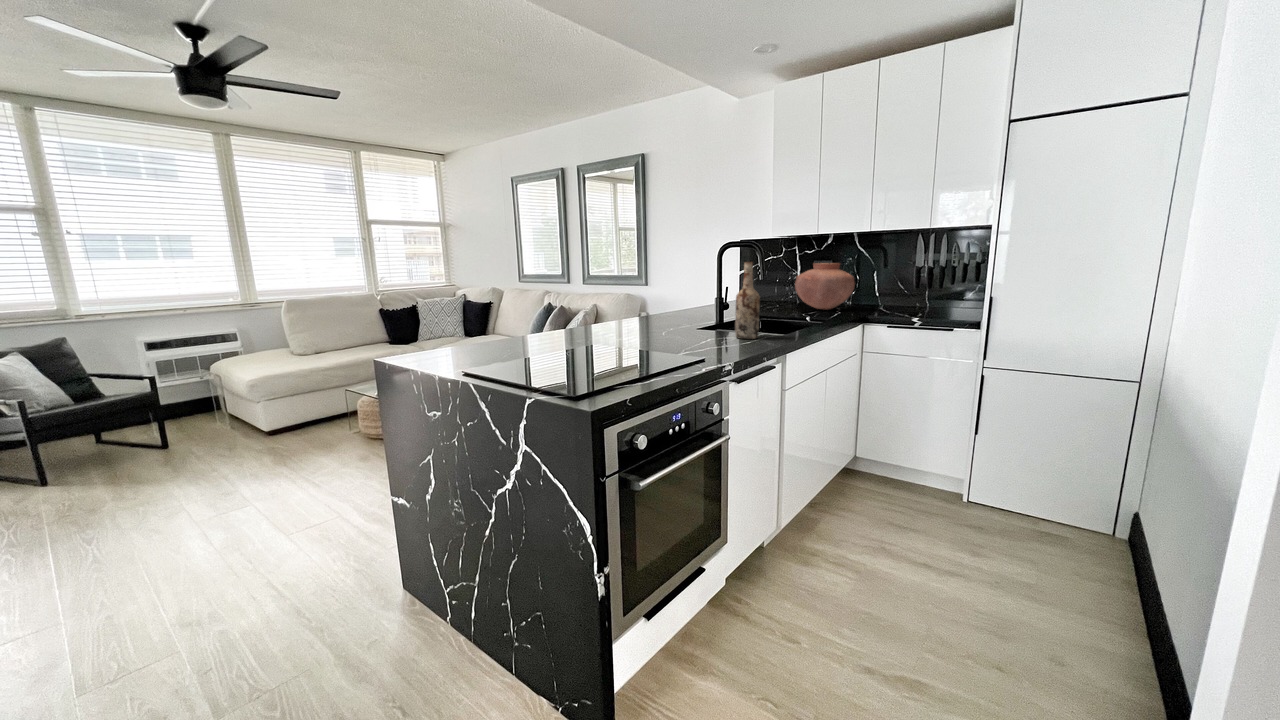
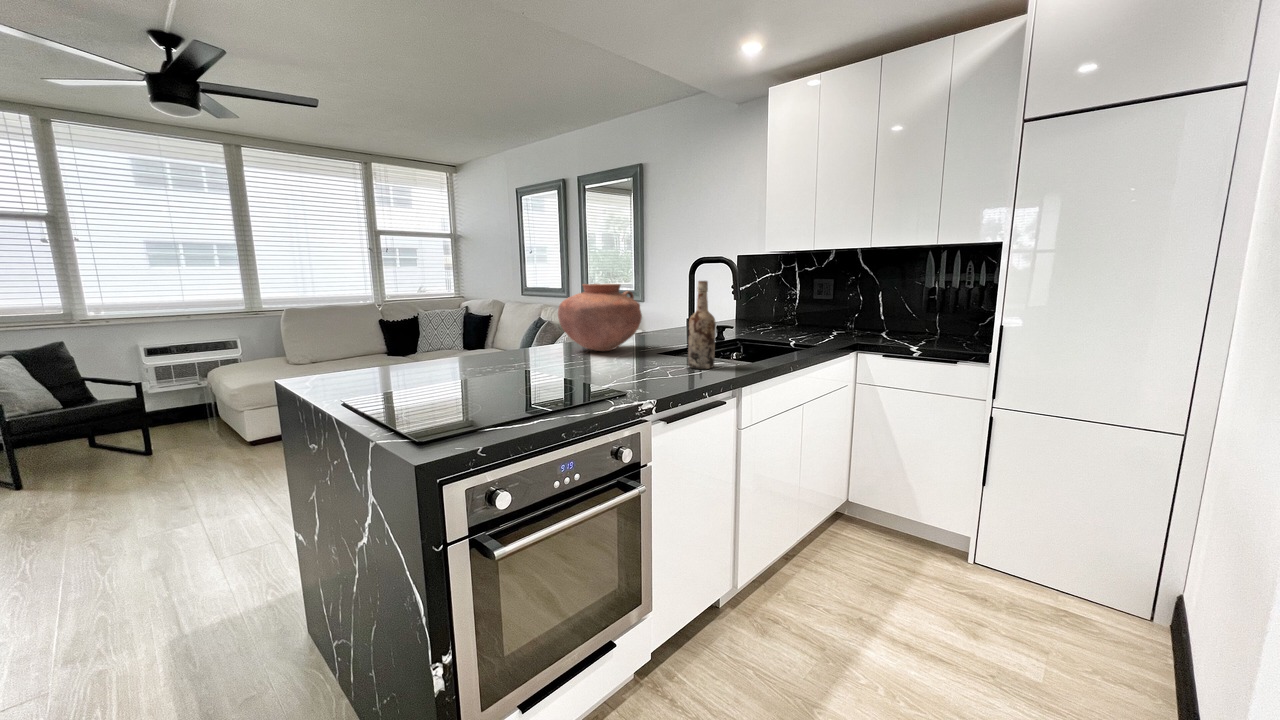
vase: present [795,263,855,310] -> present [558,284,642,351]

